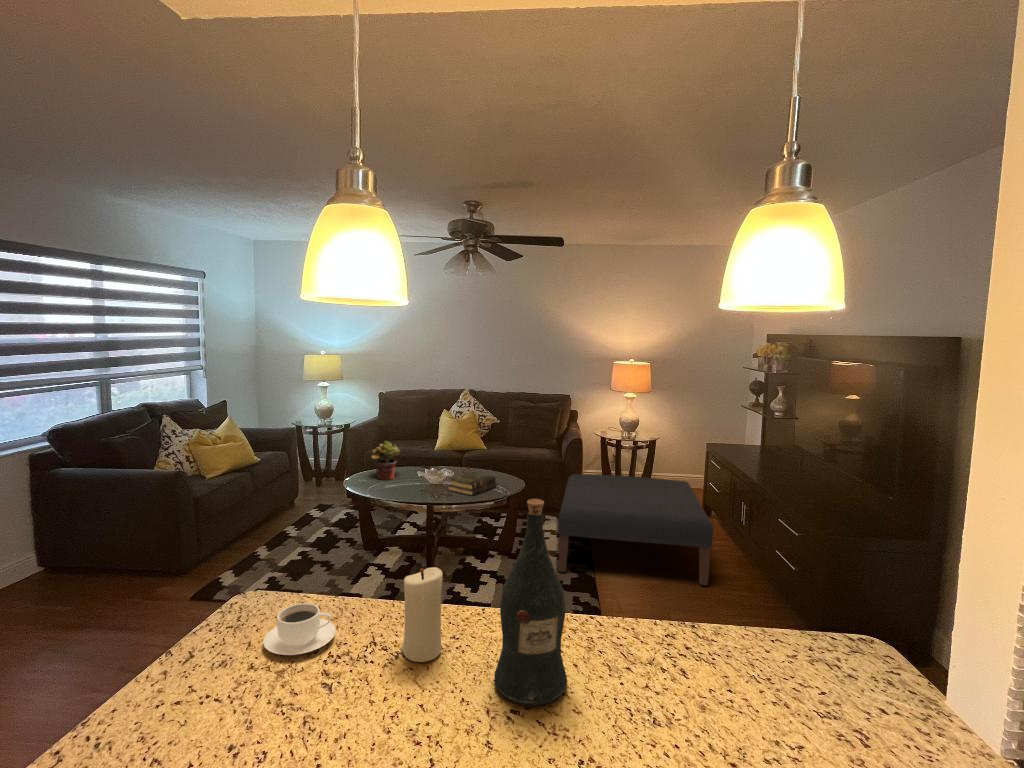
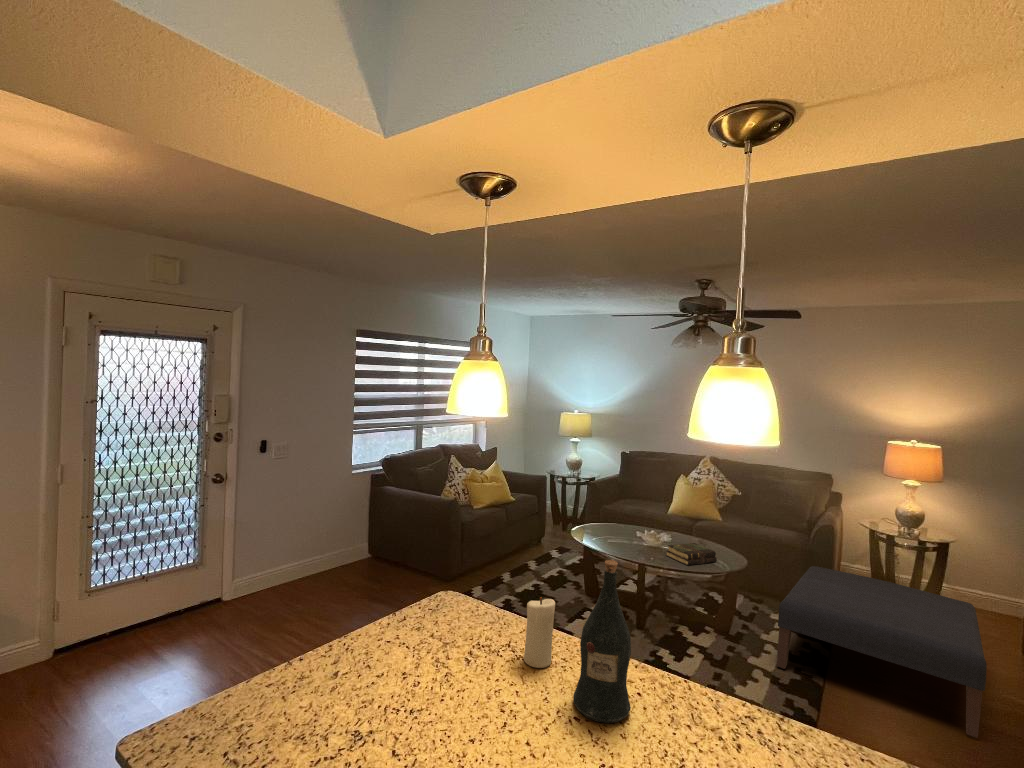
potted plant: present [371,441,400,480] -> none [601,499,628,535]
coffee cup: present [263,603,336,655] -> none [442,604,489,637]

